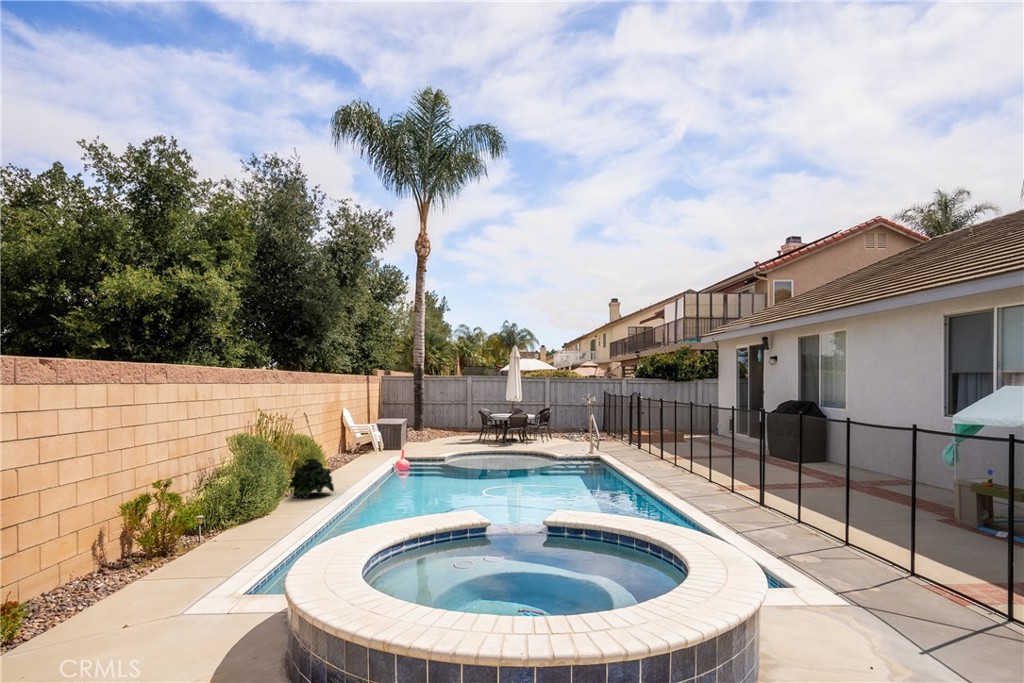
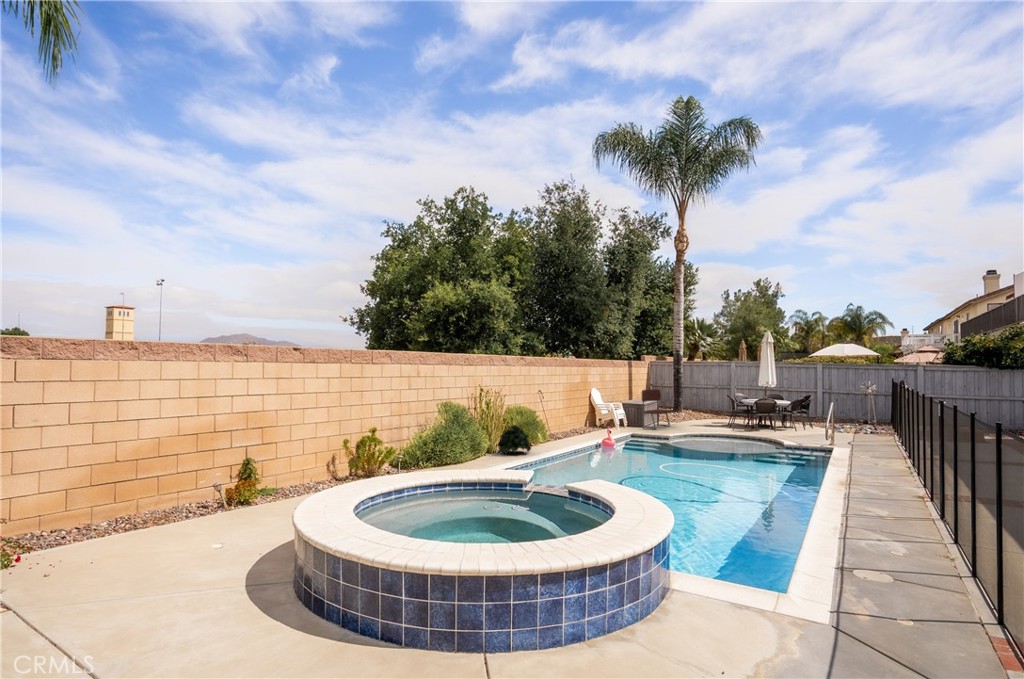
bench: none [401,407,432,452] -> present [642,389,676,429]

